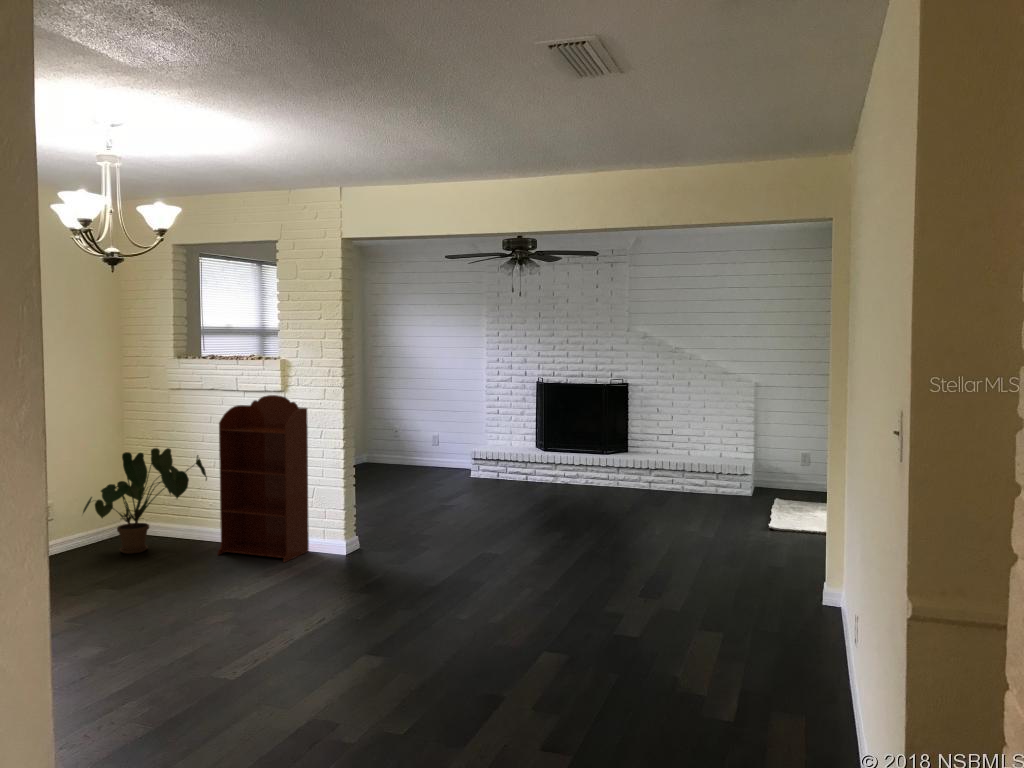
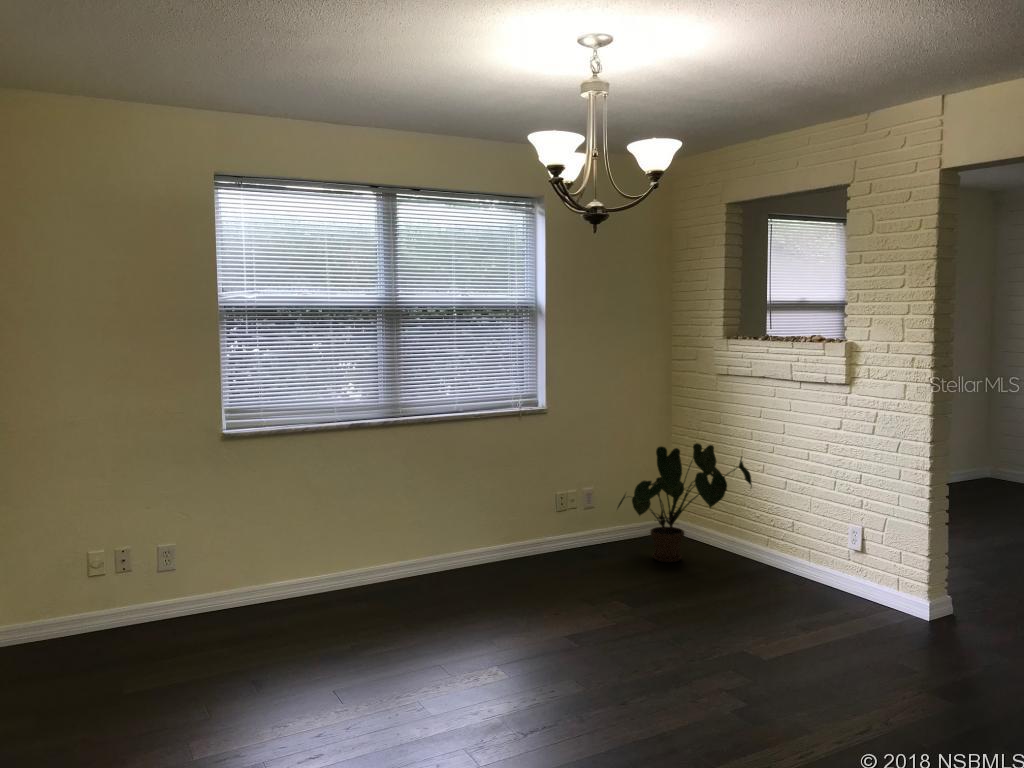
bookcase: present [218,395,309,562] -> none [755,389,879,614]

